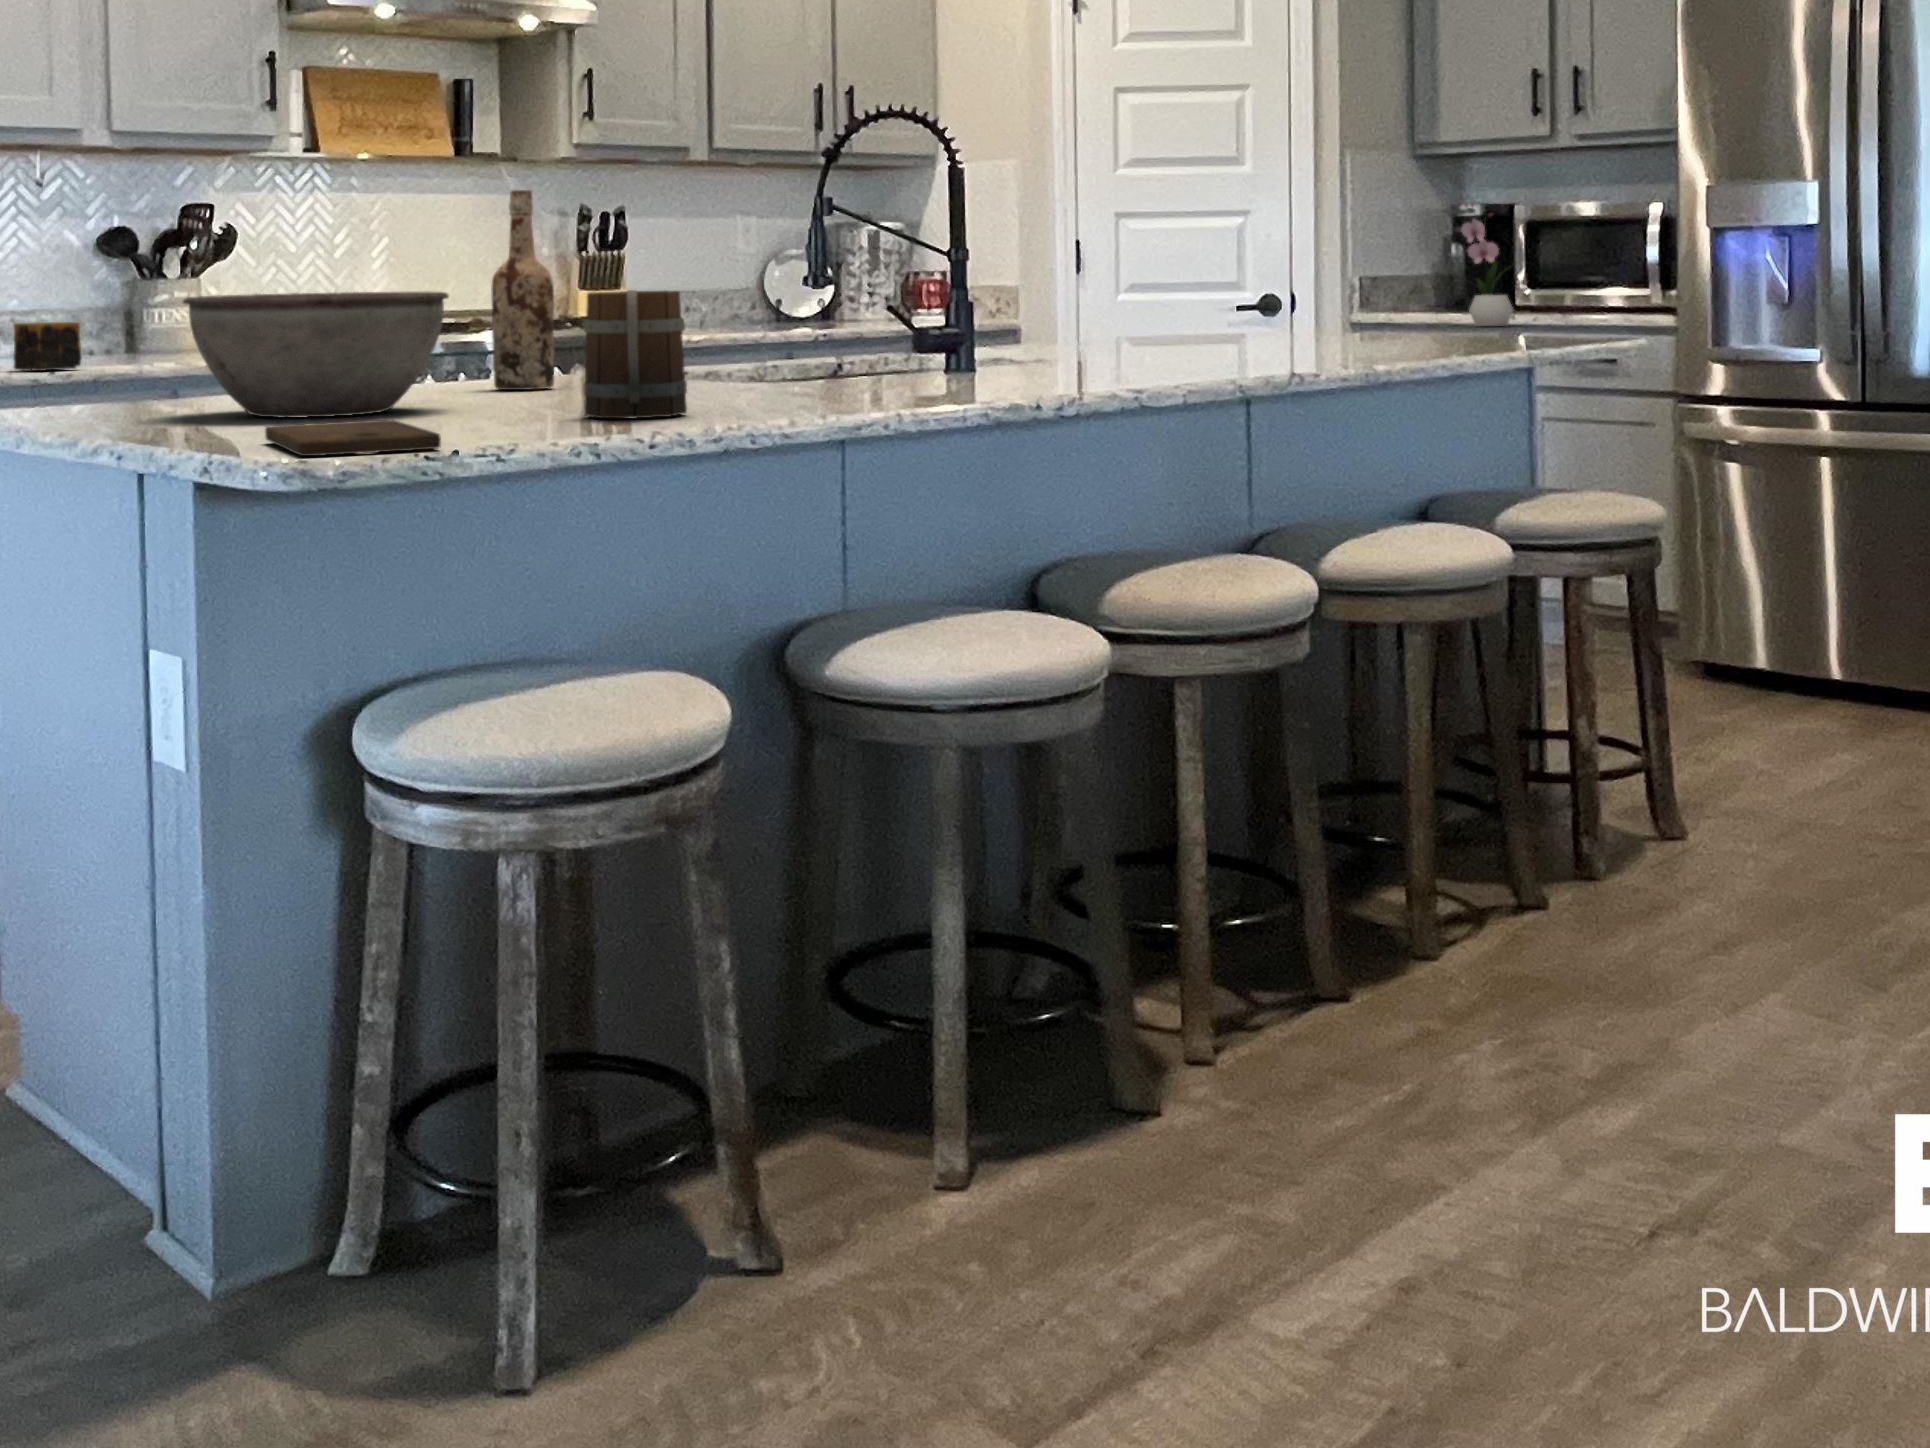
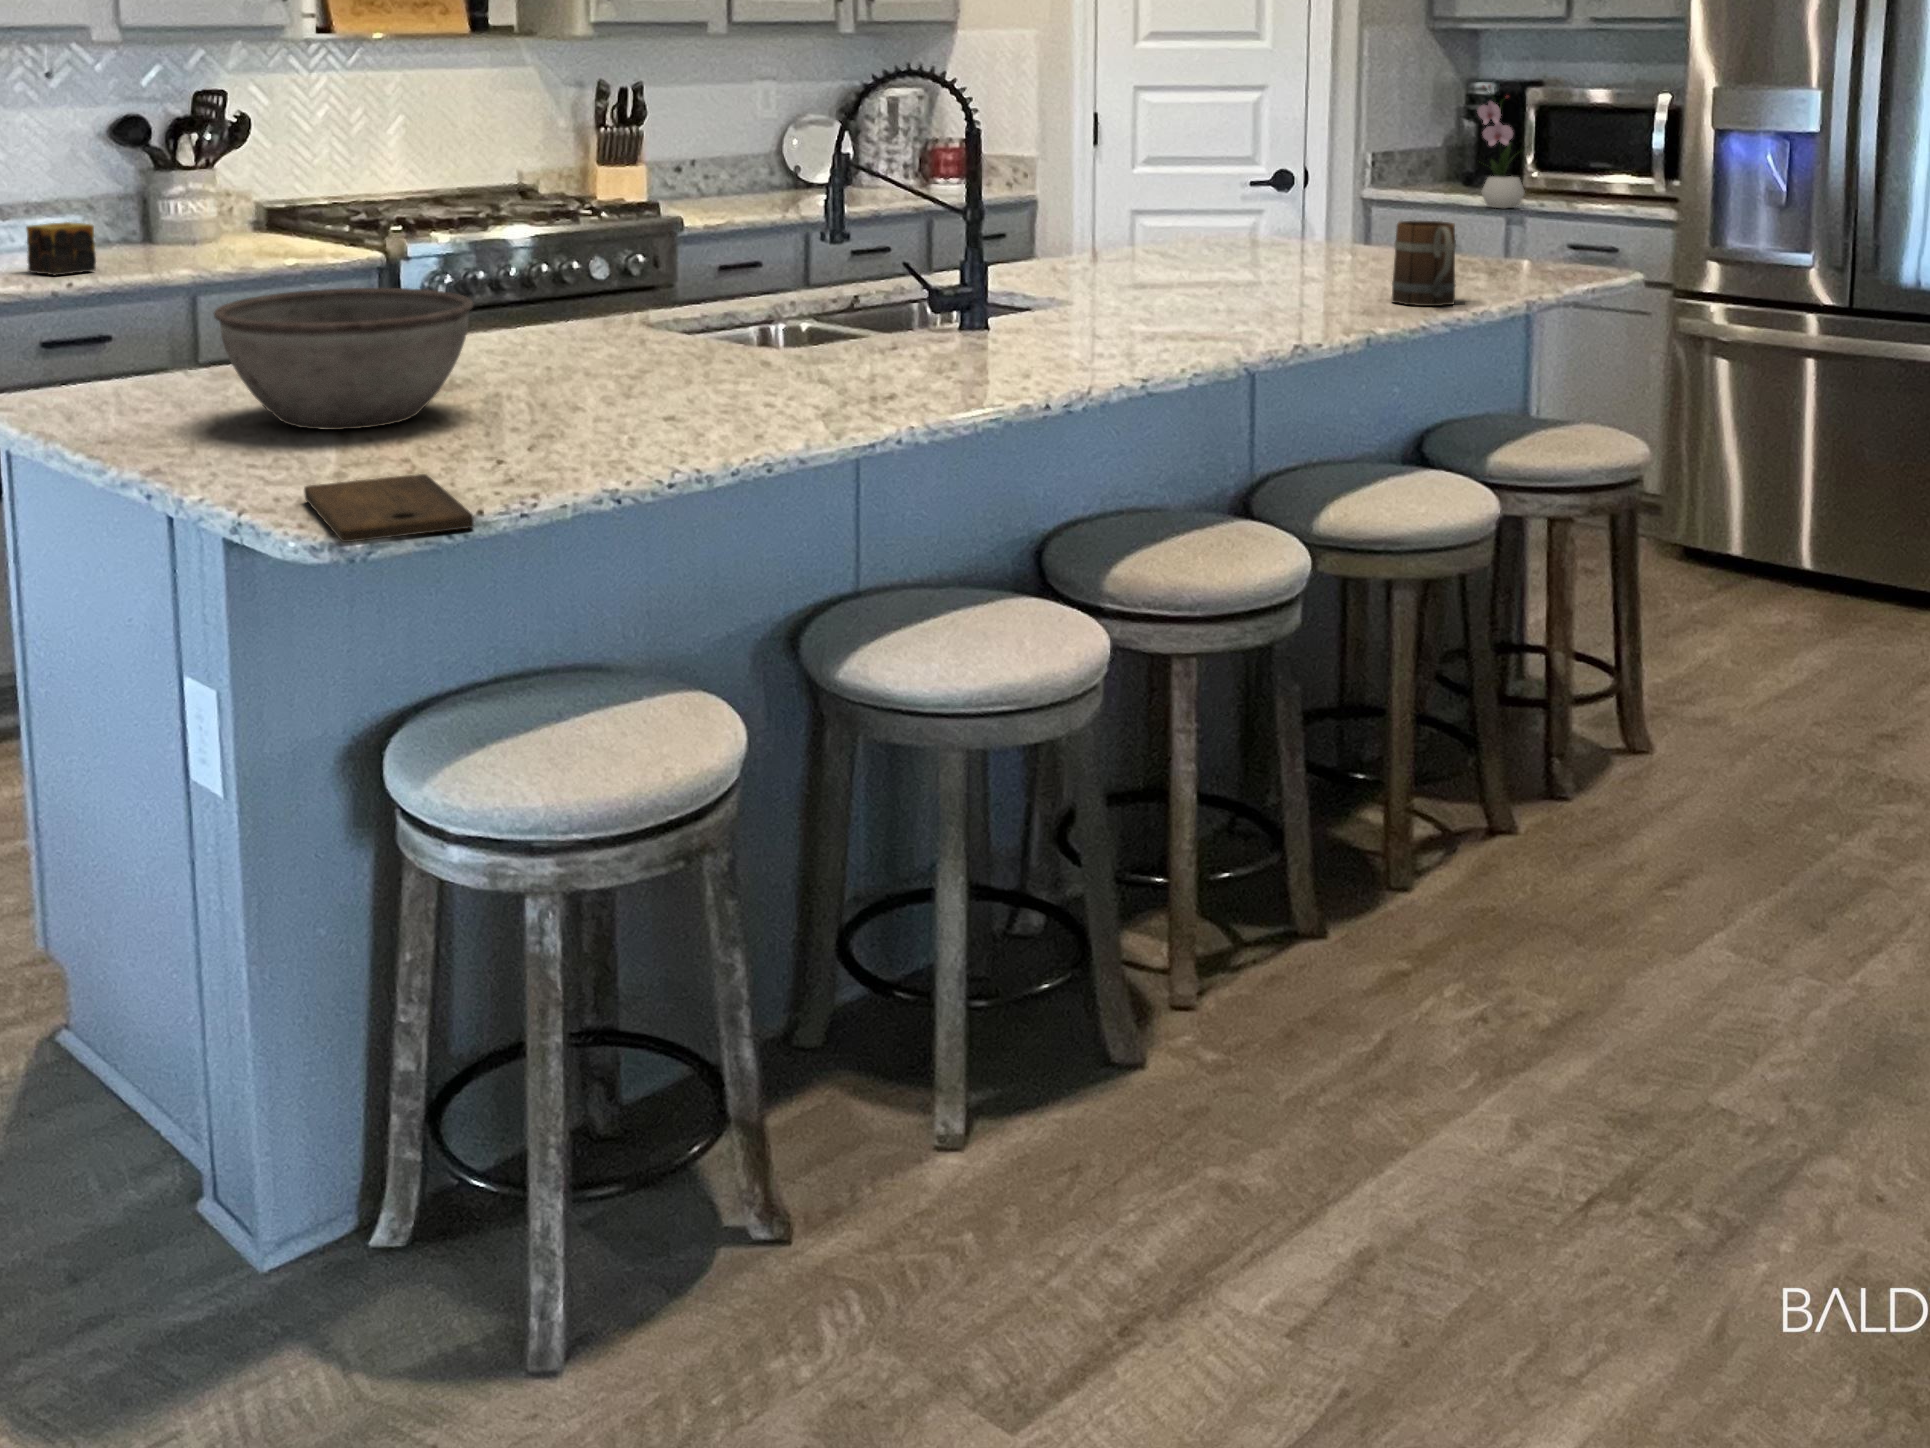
wine bottle: present [491,190,554,390] -> none [512,161,574,358]
mug: present [584,290,687,419] -> present [1392,221,1456,306]

